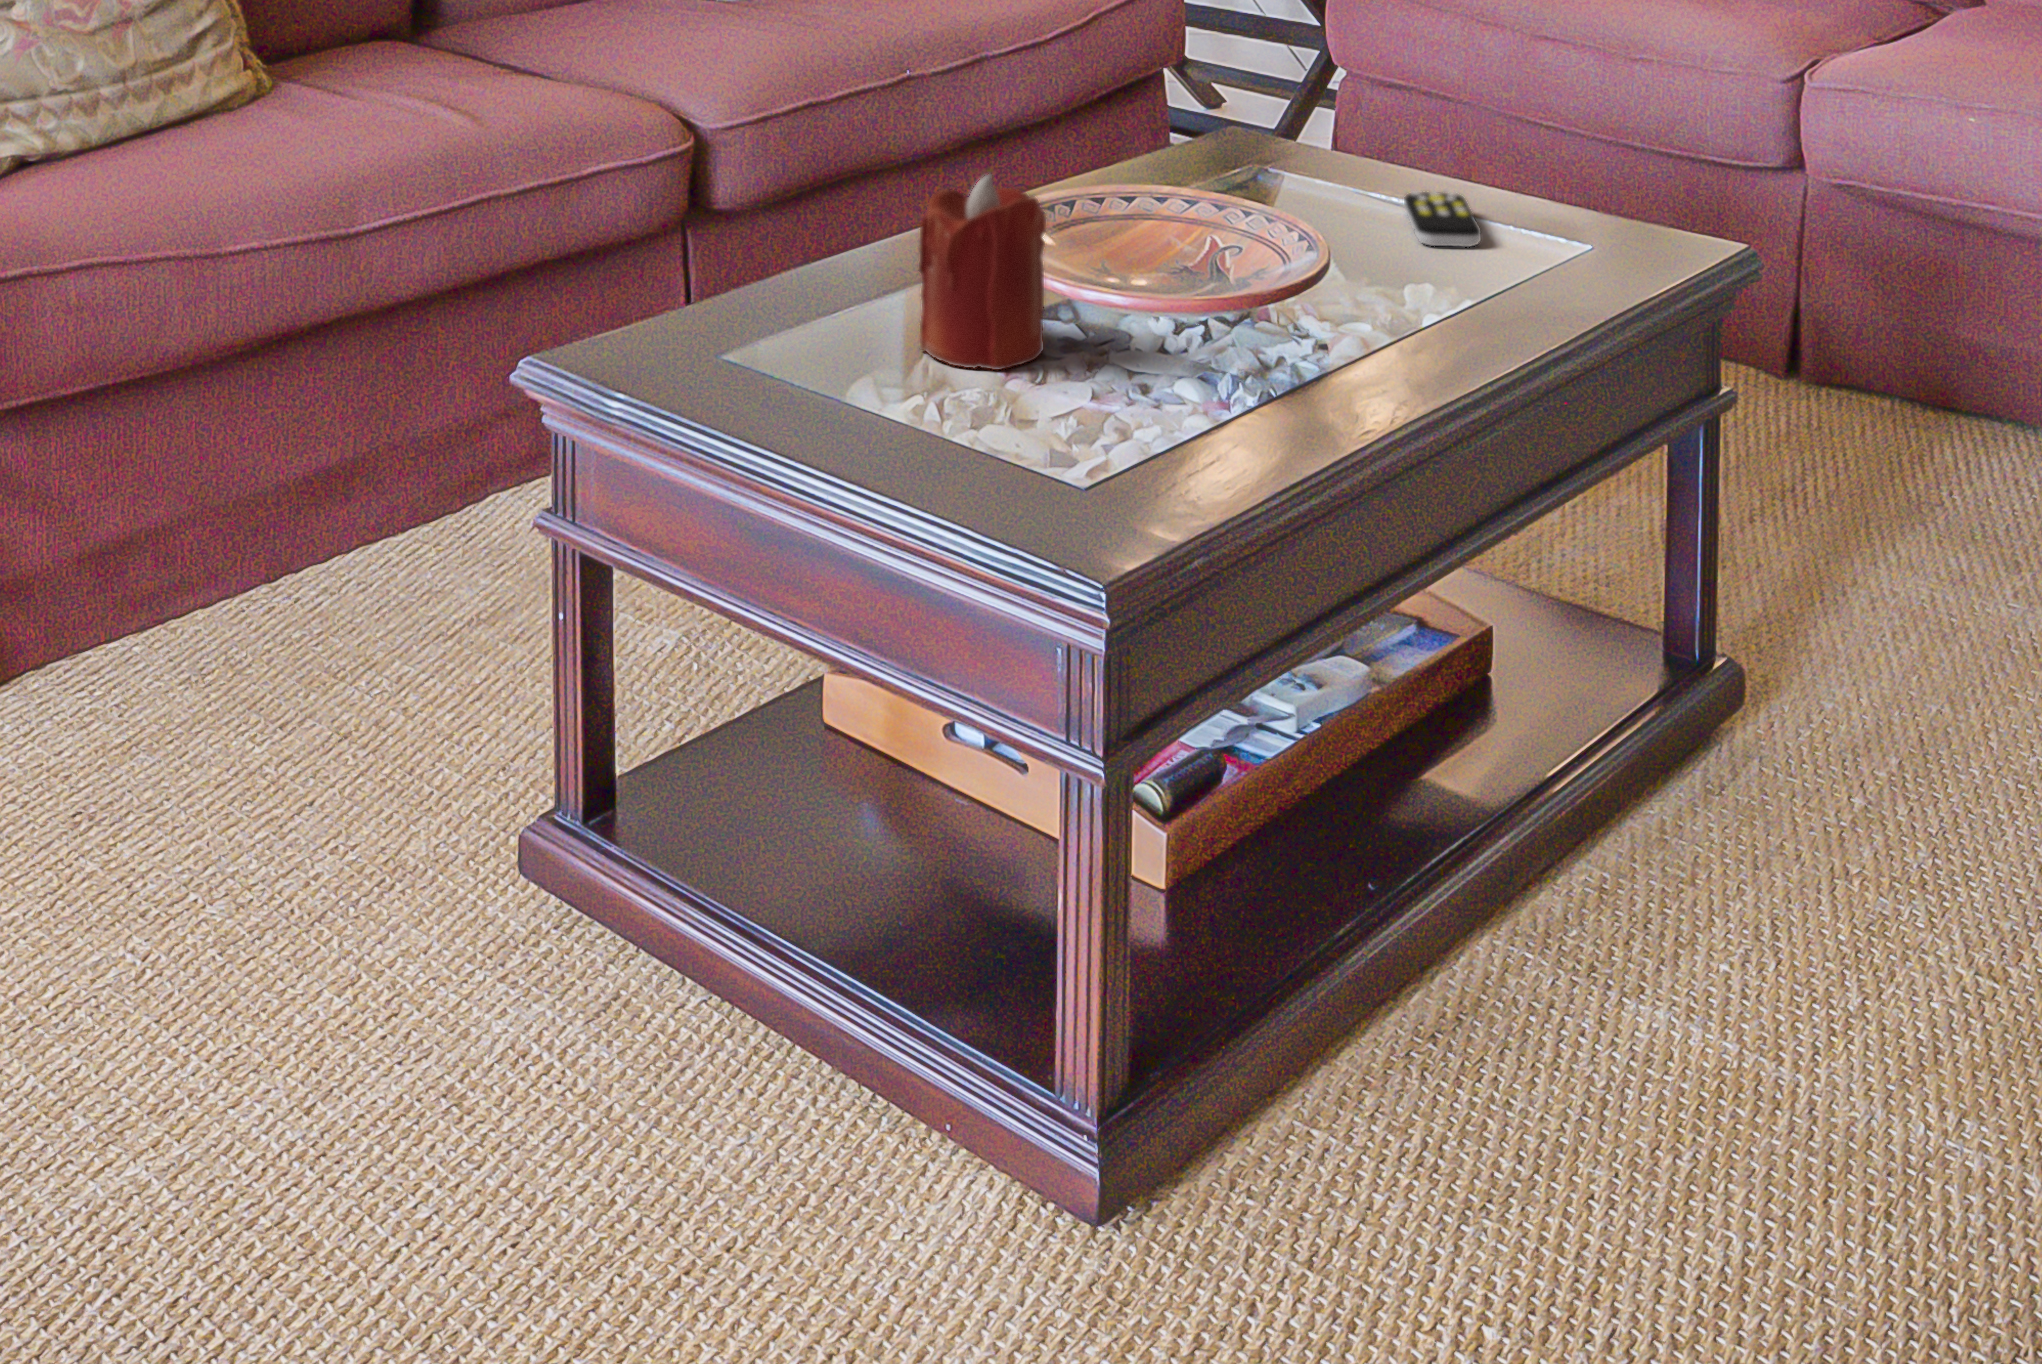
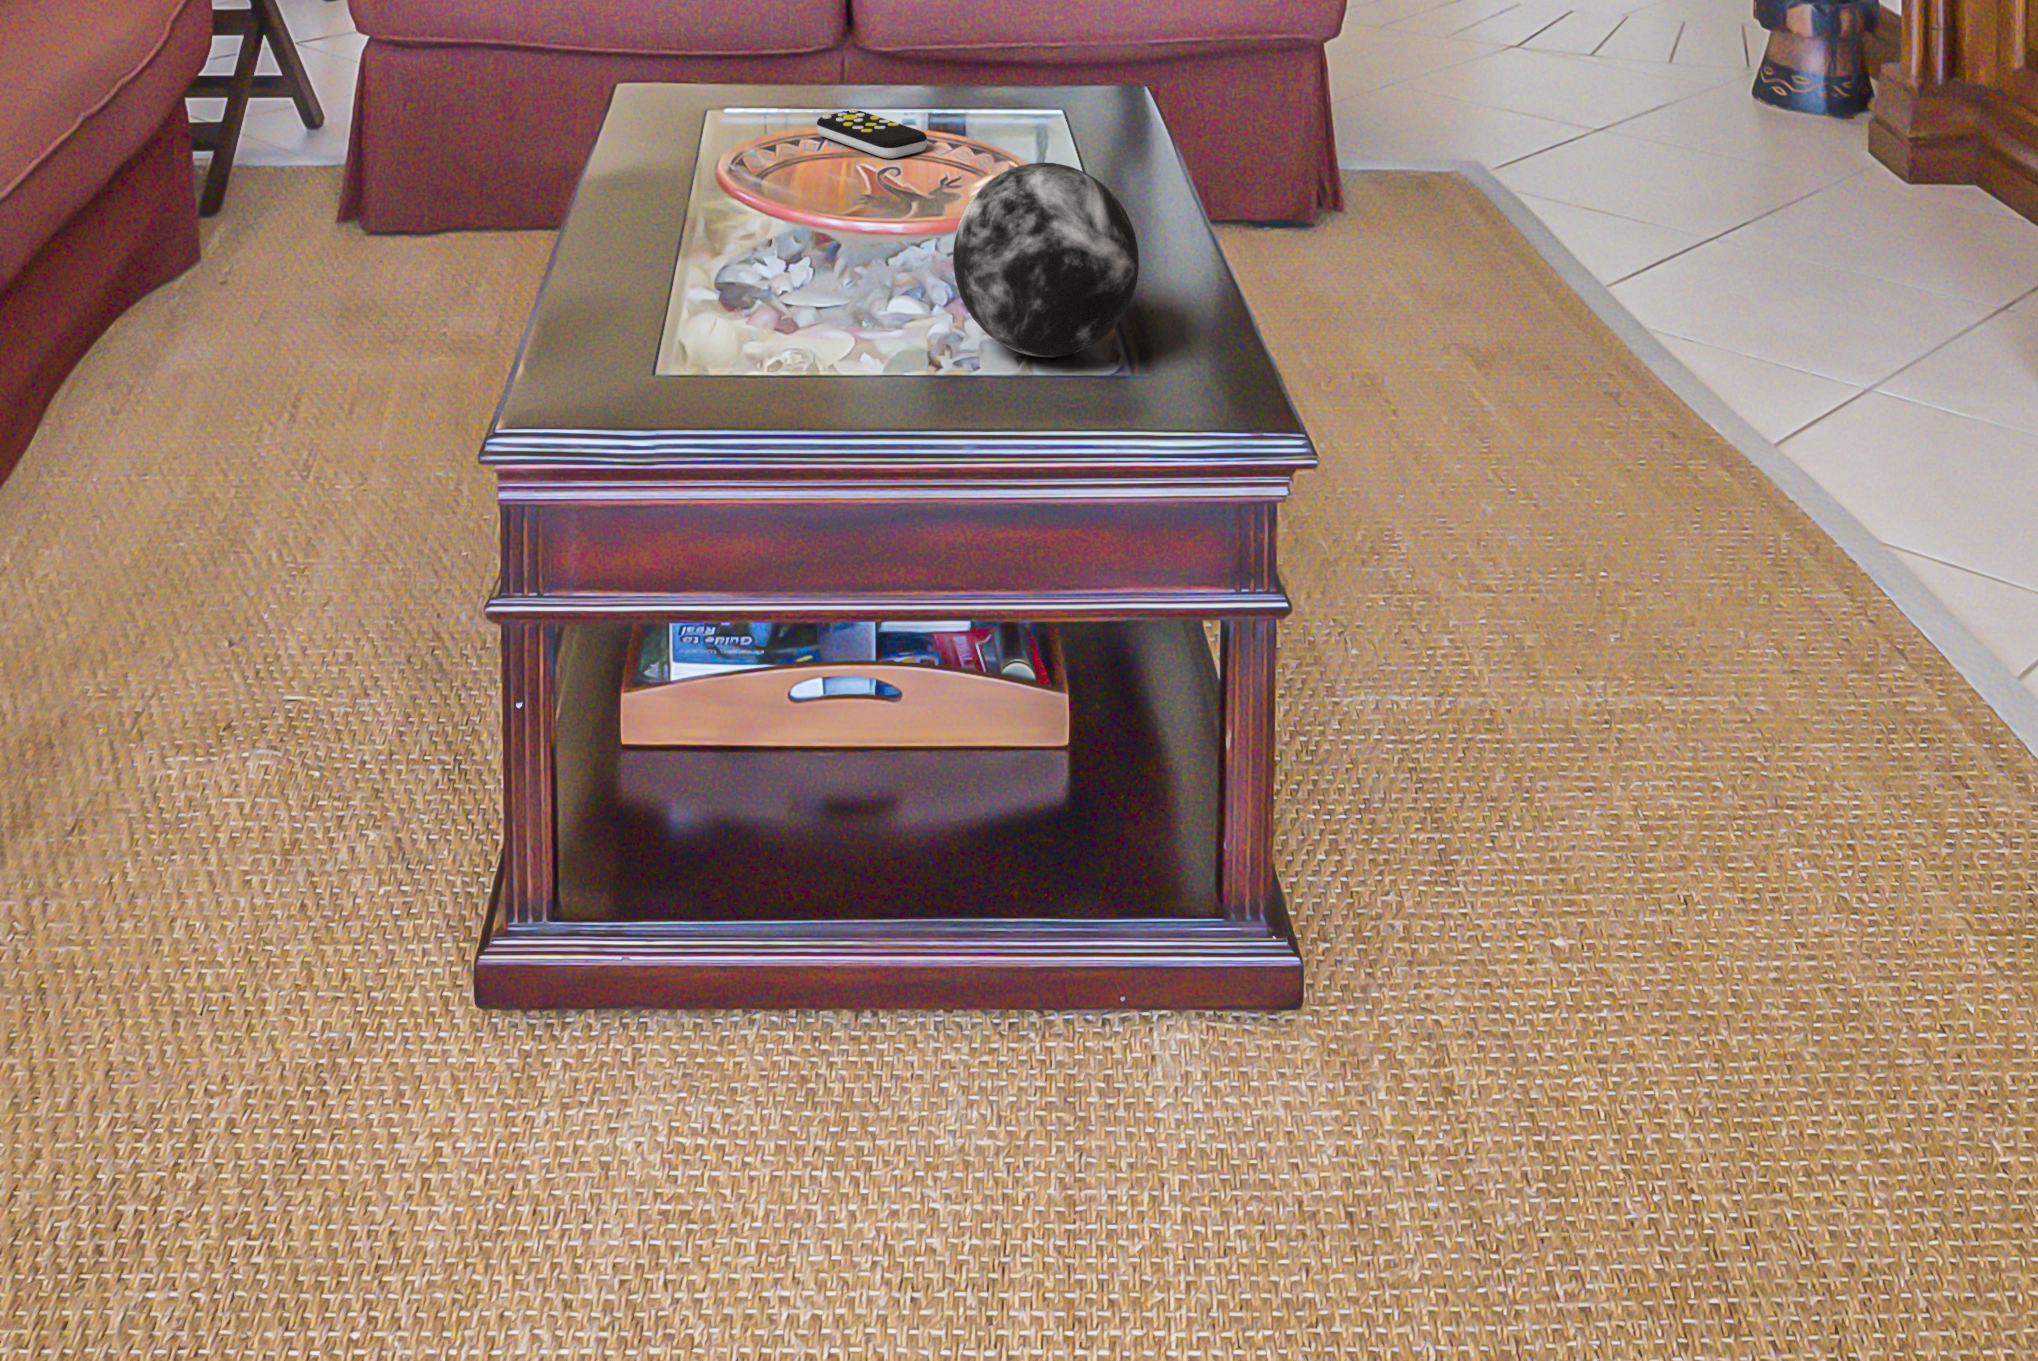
candle: present [919,175,1046,370] -> none [699,158,823,361]
decorative orb: none [1081,231,1275,434] -> present [953,163,1139,357]

